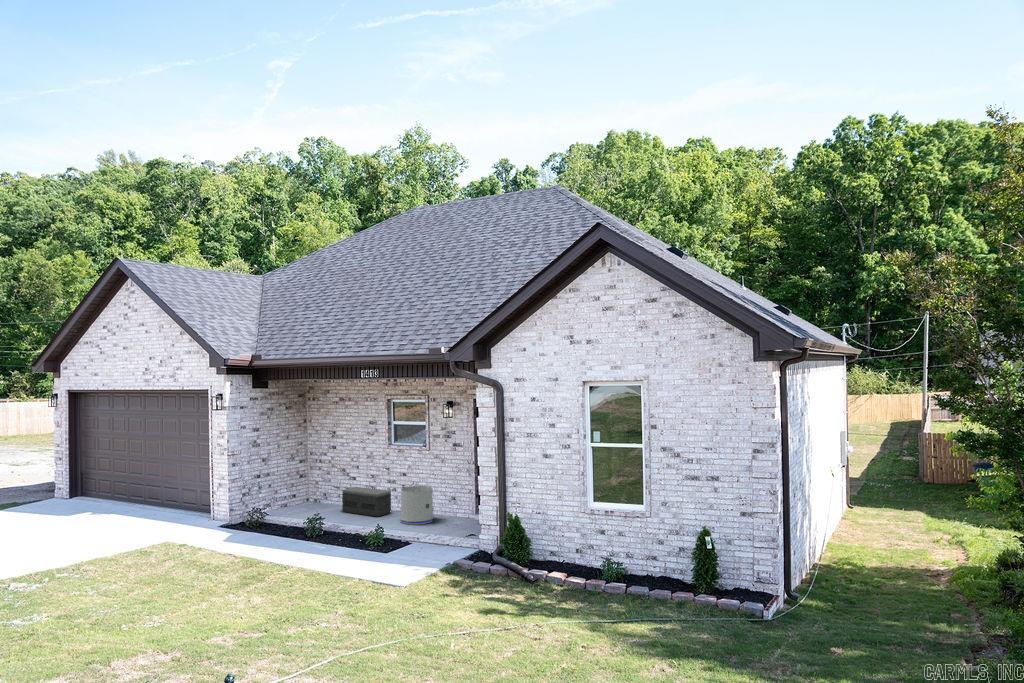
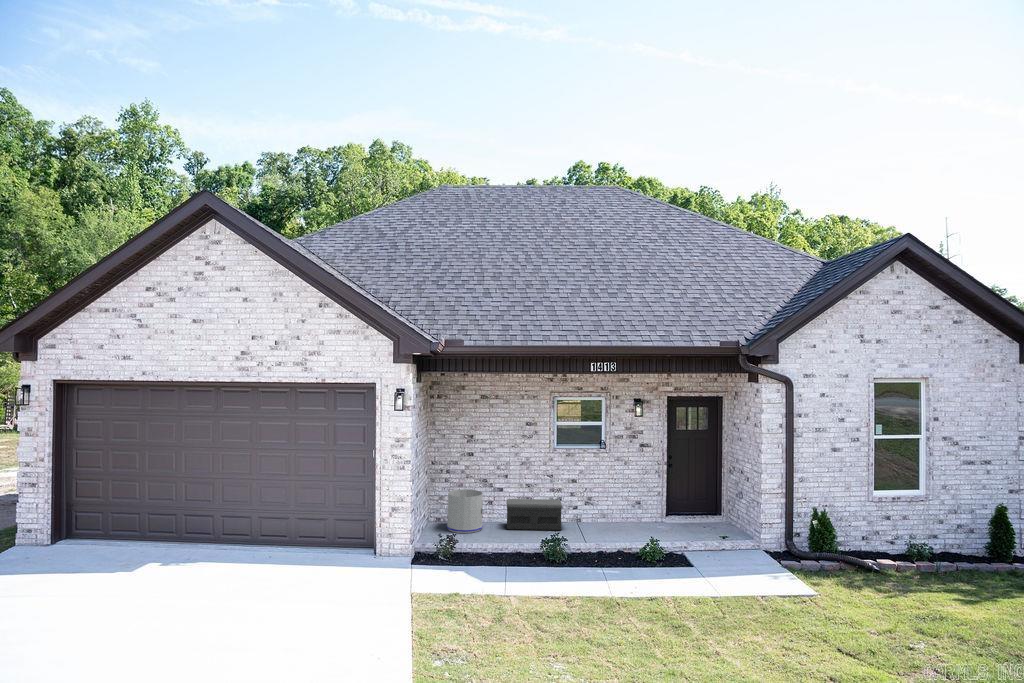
trash can: present [401,486,433,524] -> present [447,489,483,533]

